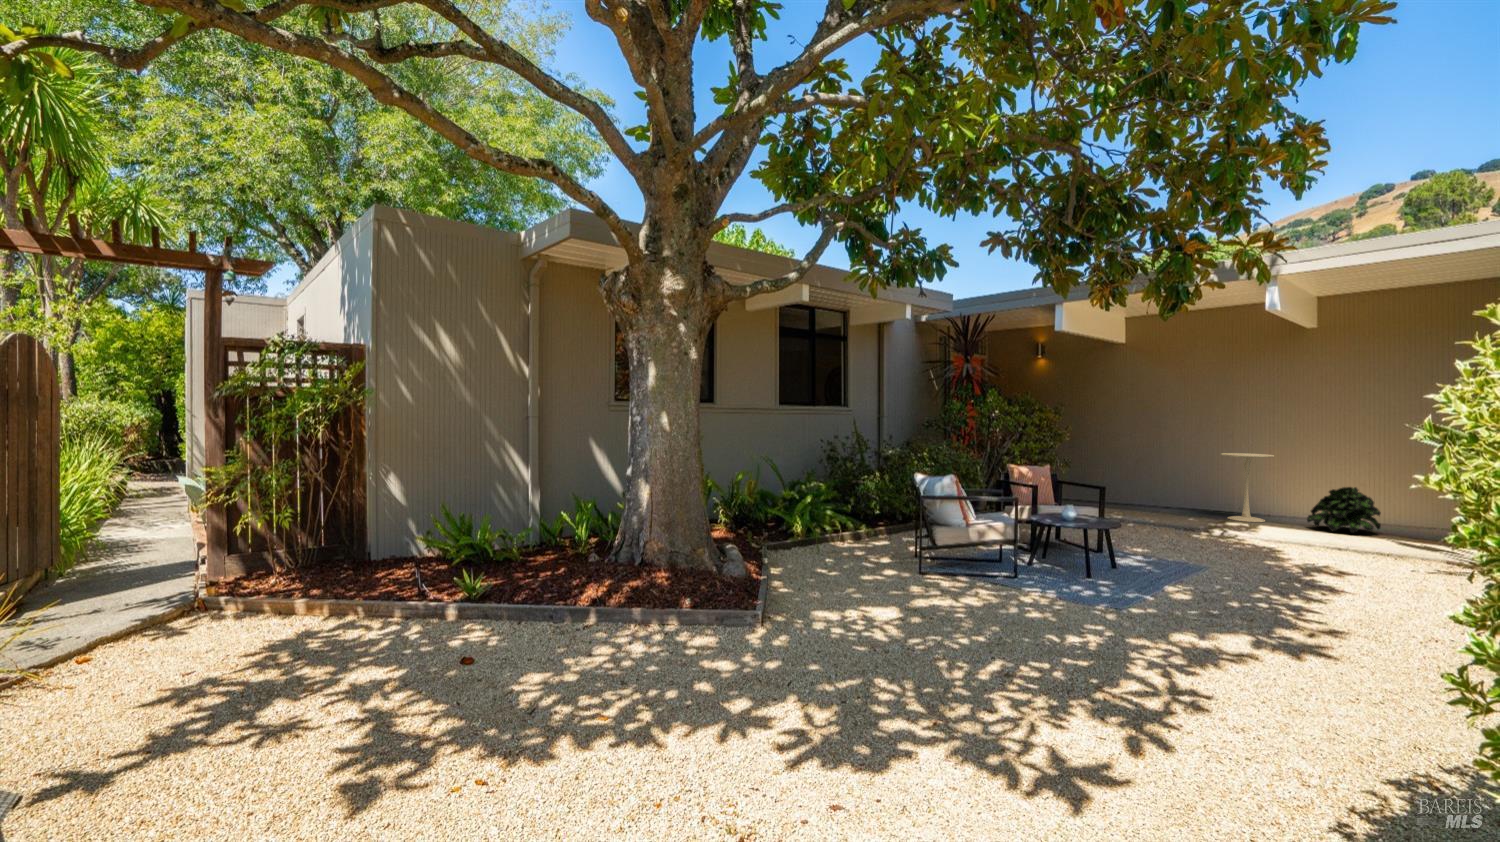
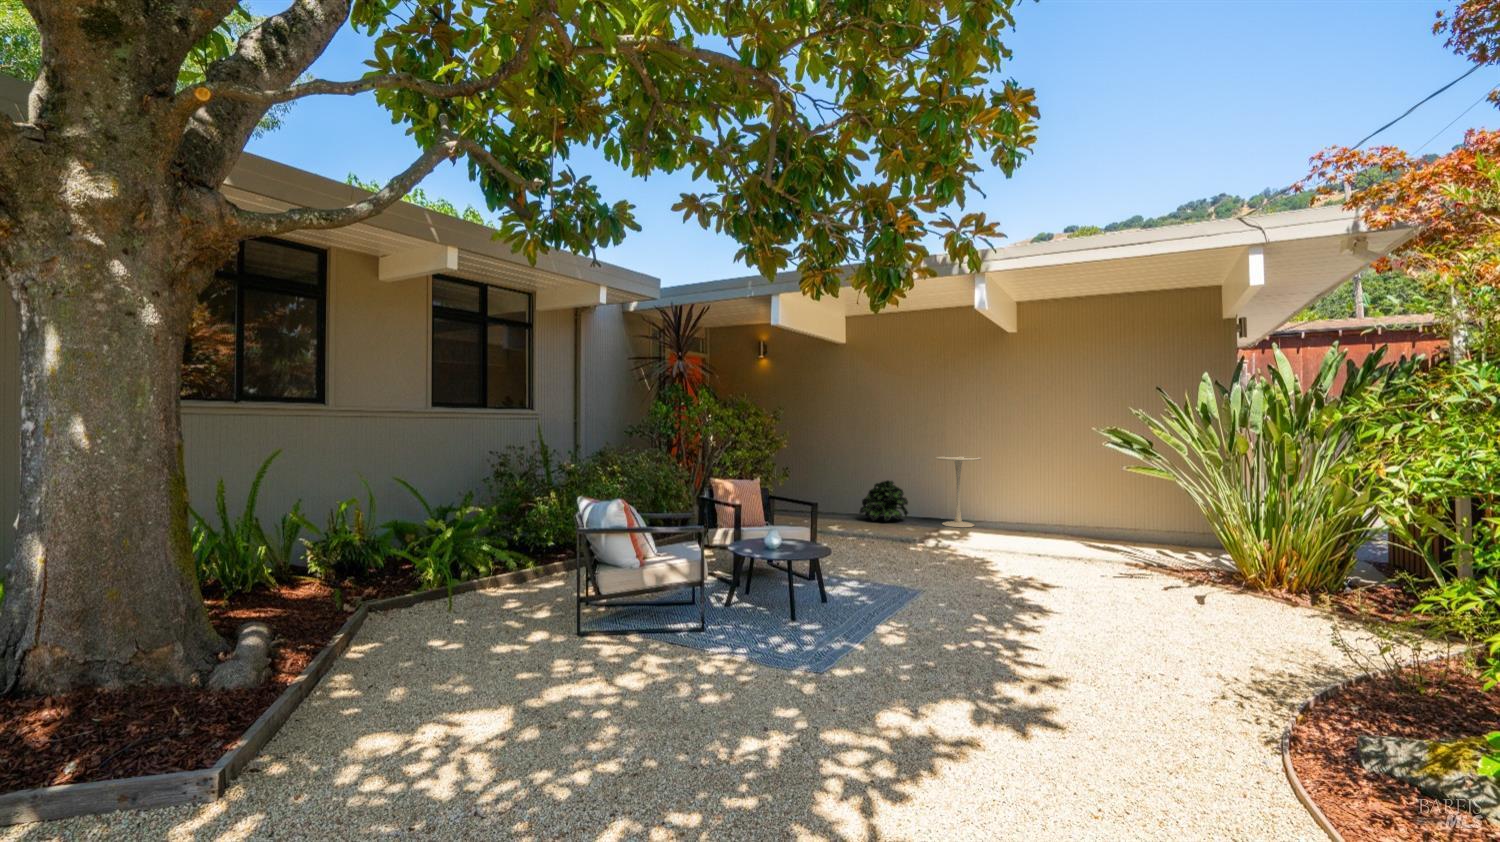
potted plant: present [1307,487,1381,533] -> present [860,480,908,521]

